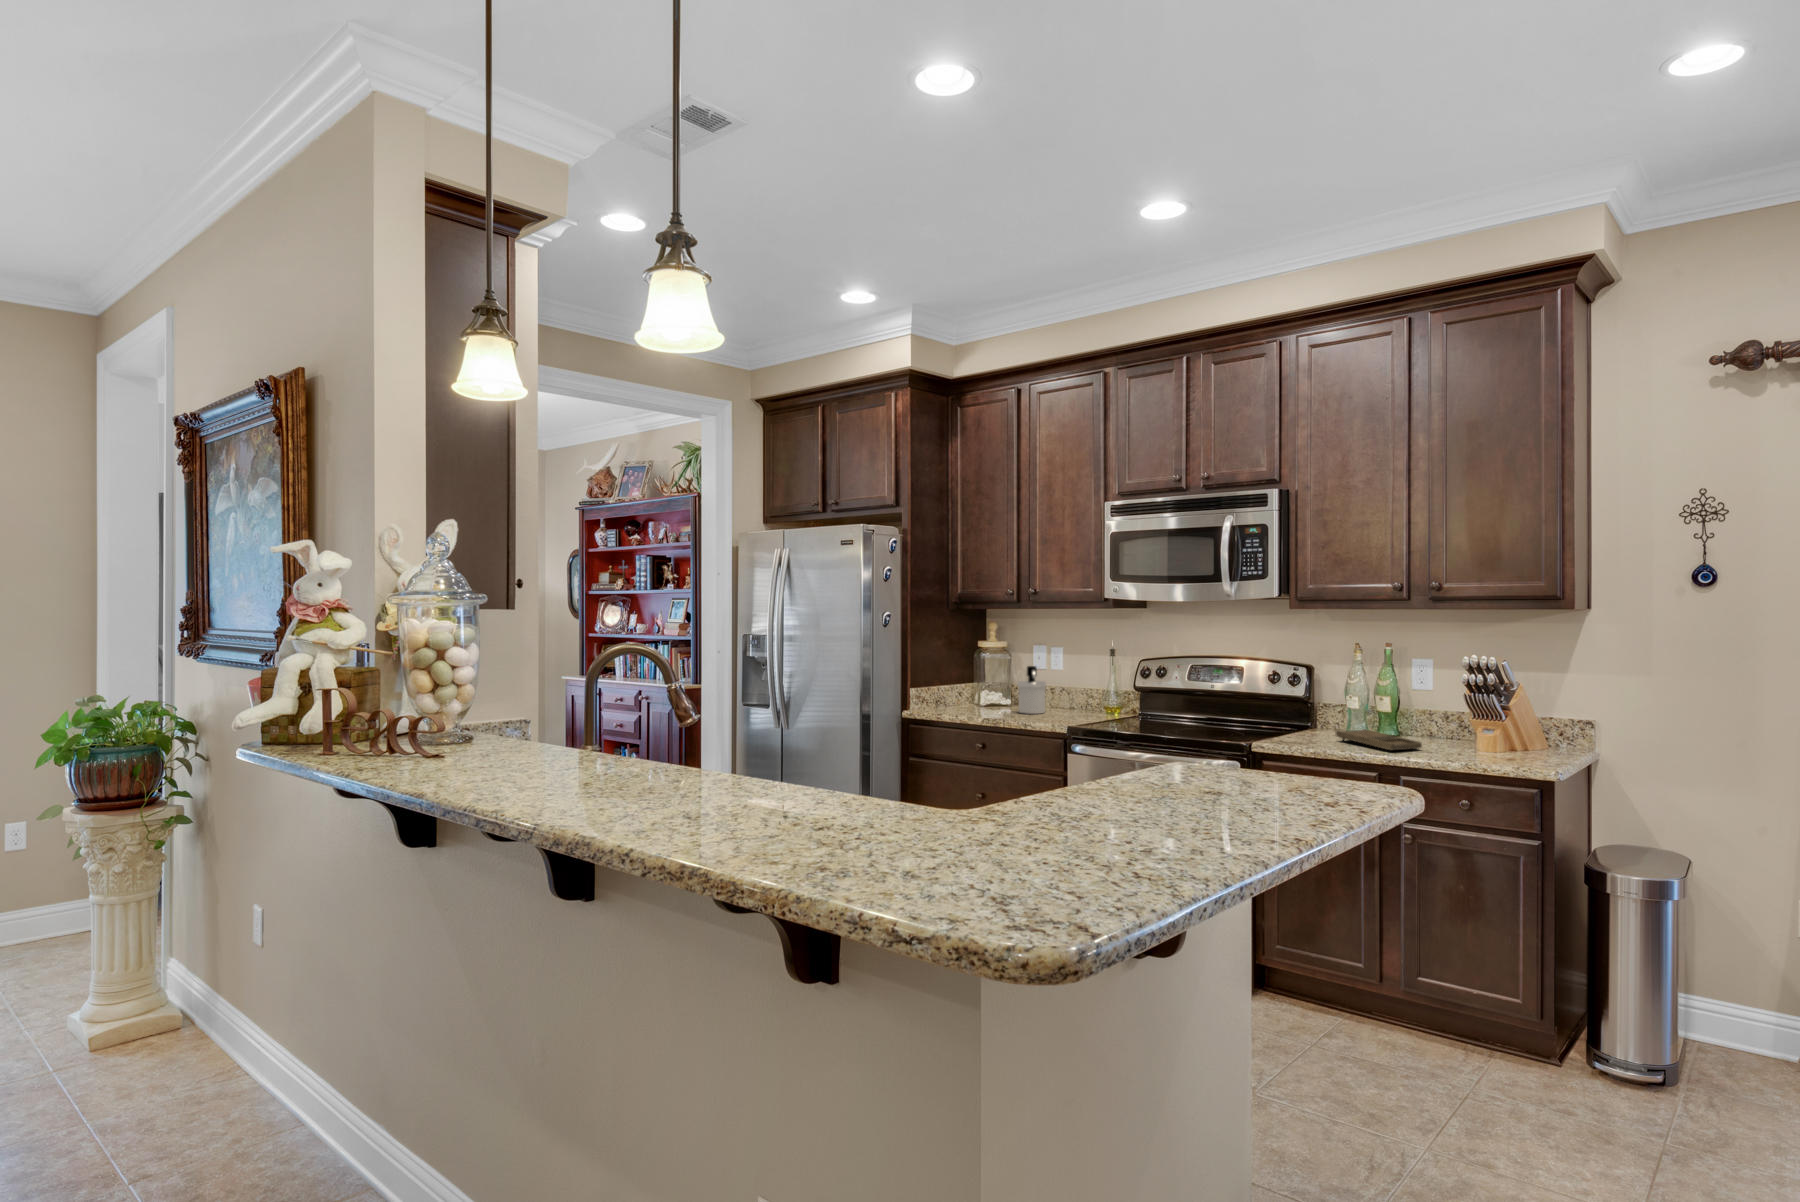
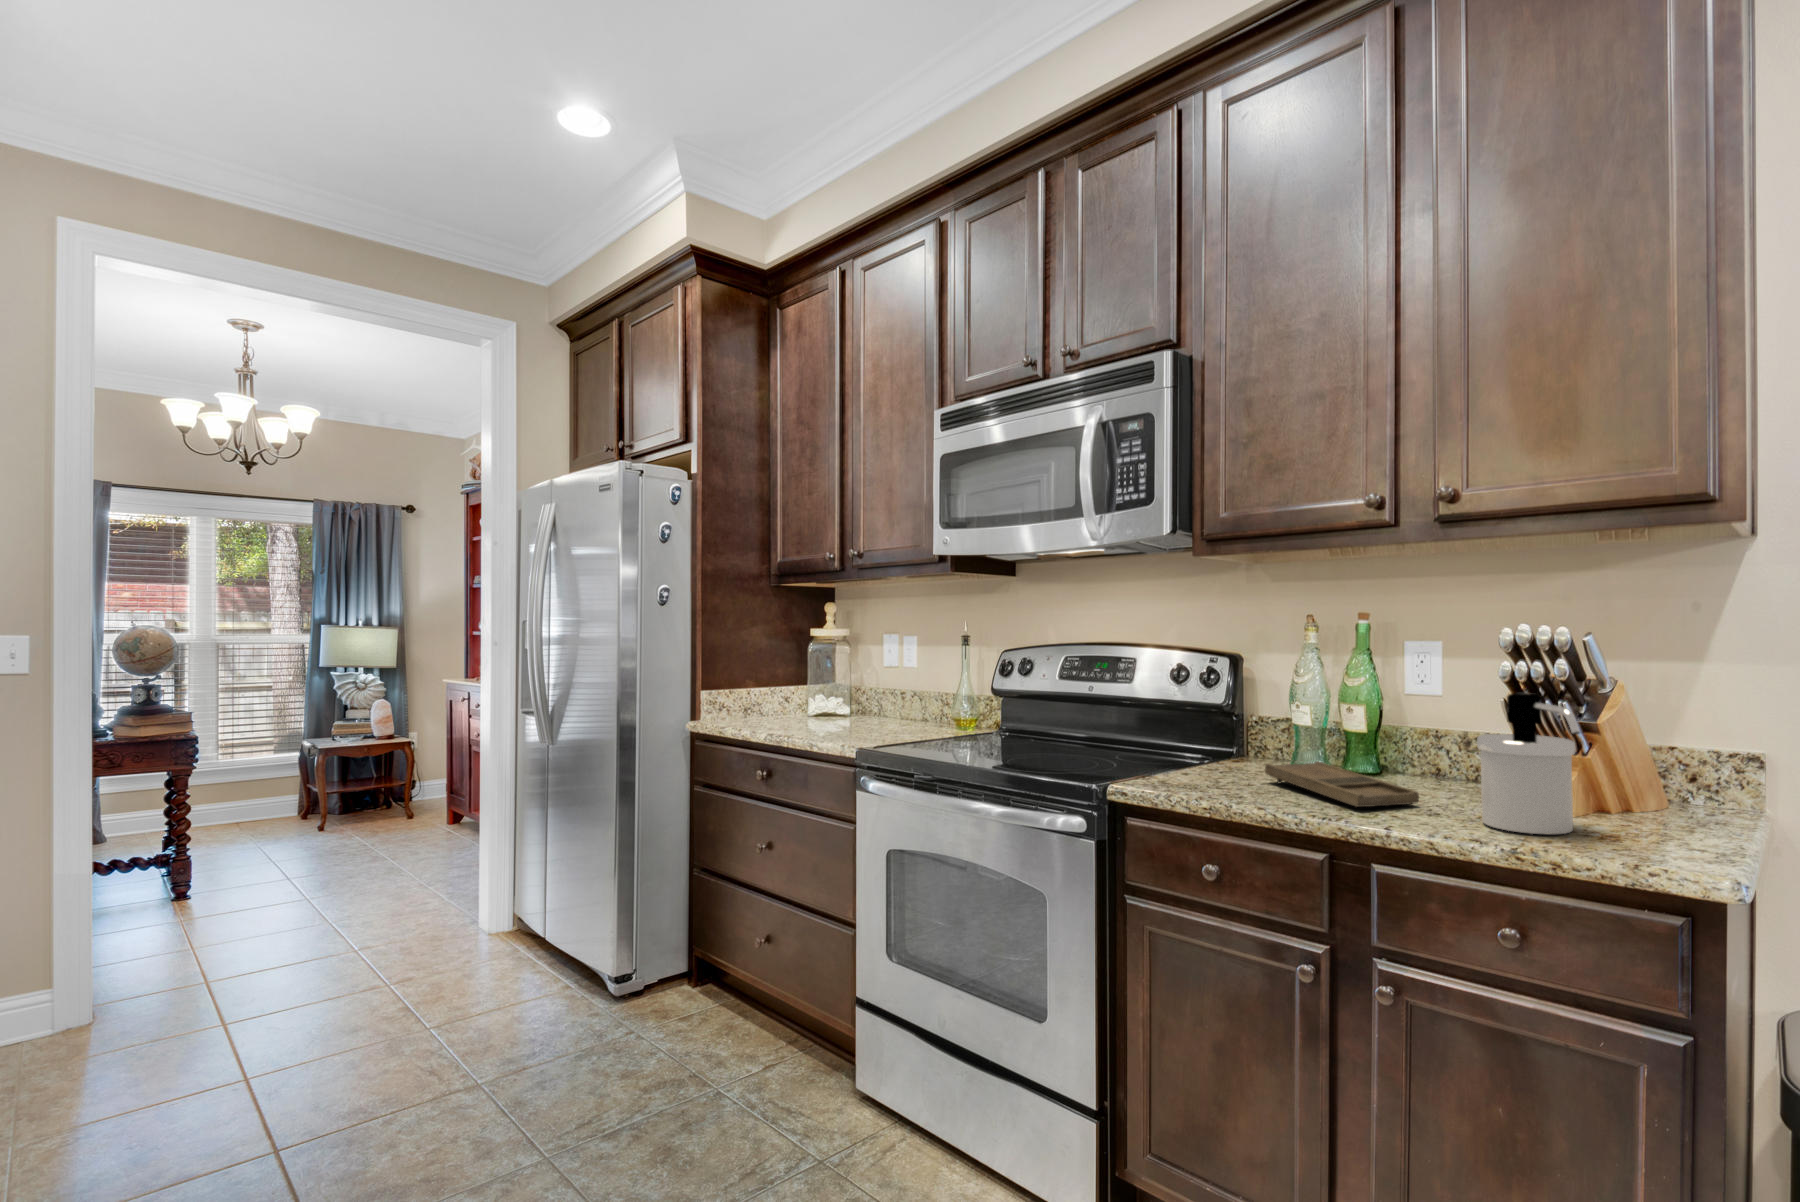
soap dispenser: present [1017,666,1046,714] -> present [1477,693,1580,835]

